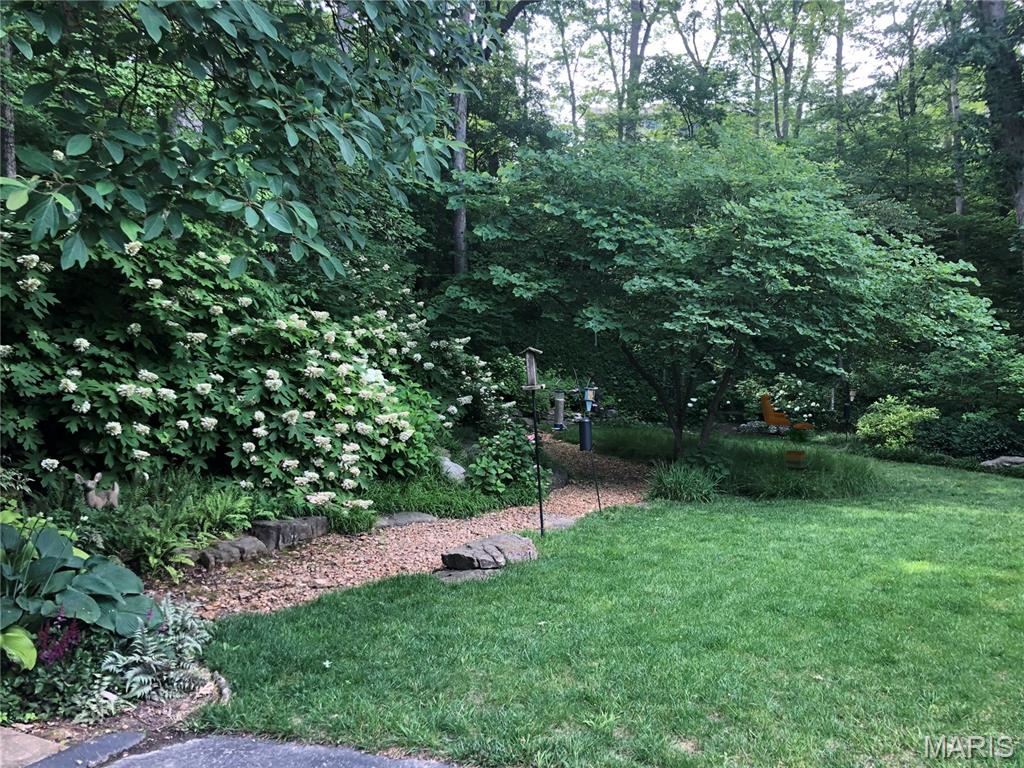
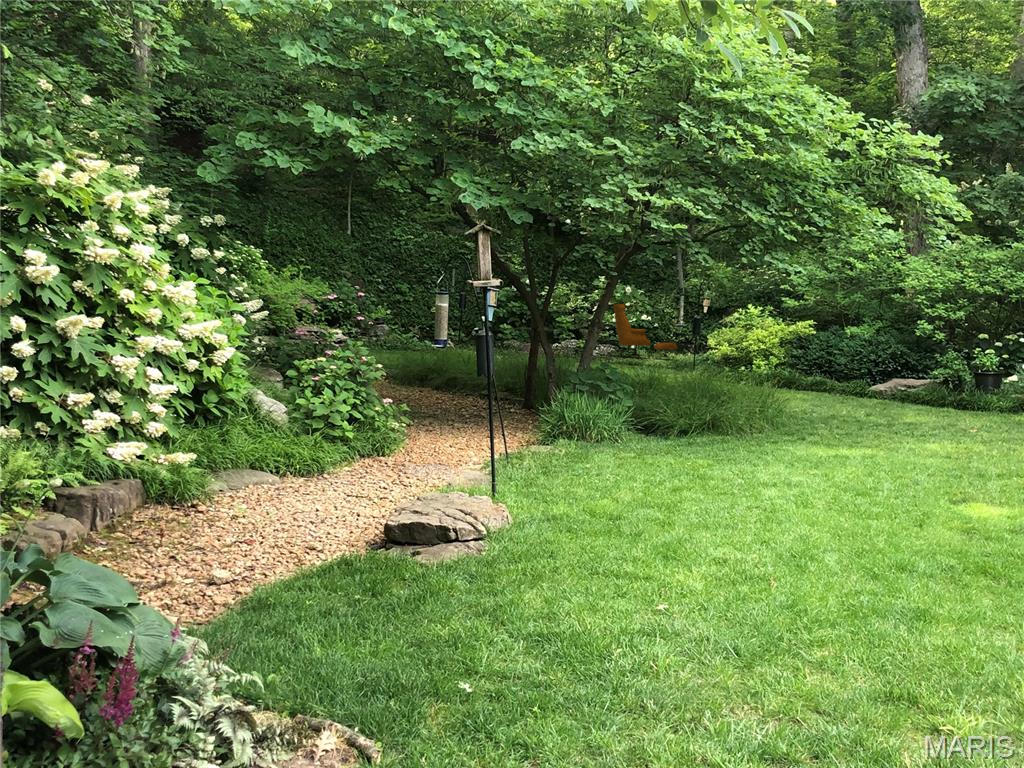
potted tree: present [785,429,810,468] -> none [684,346,717,396]

